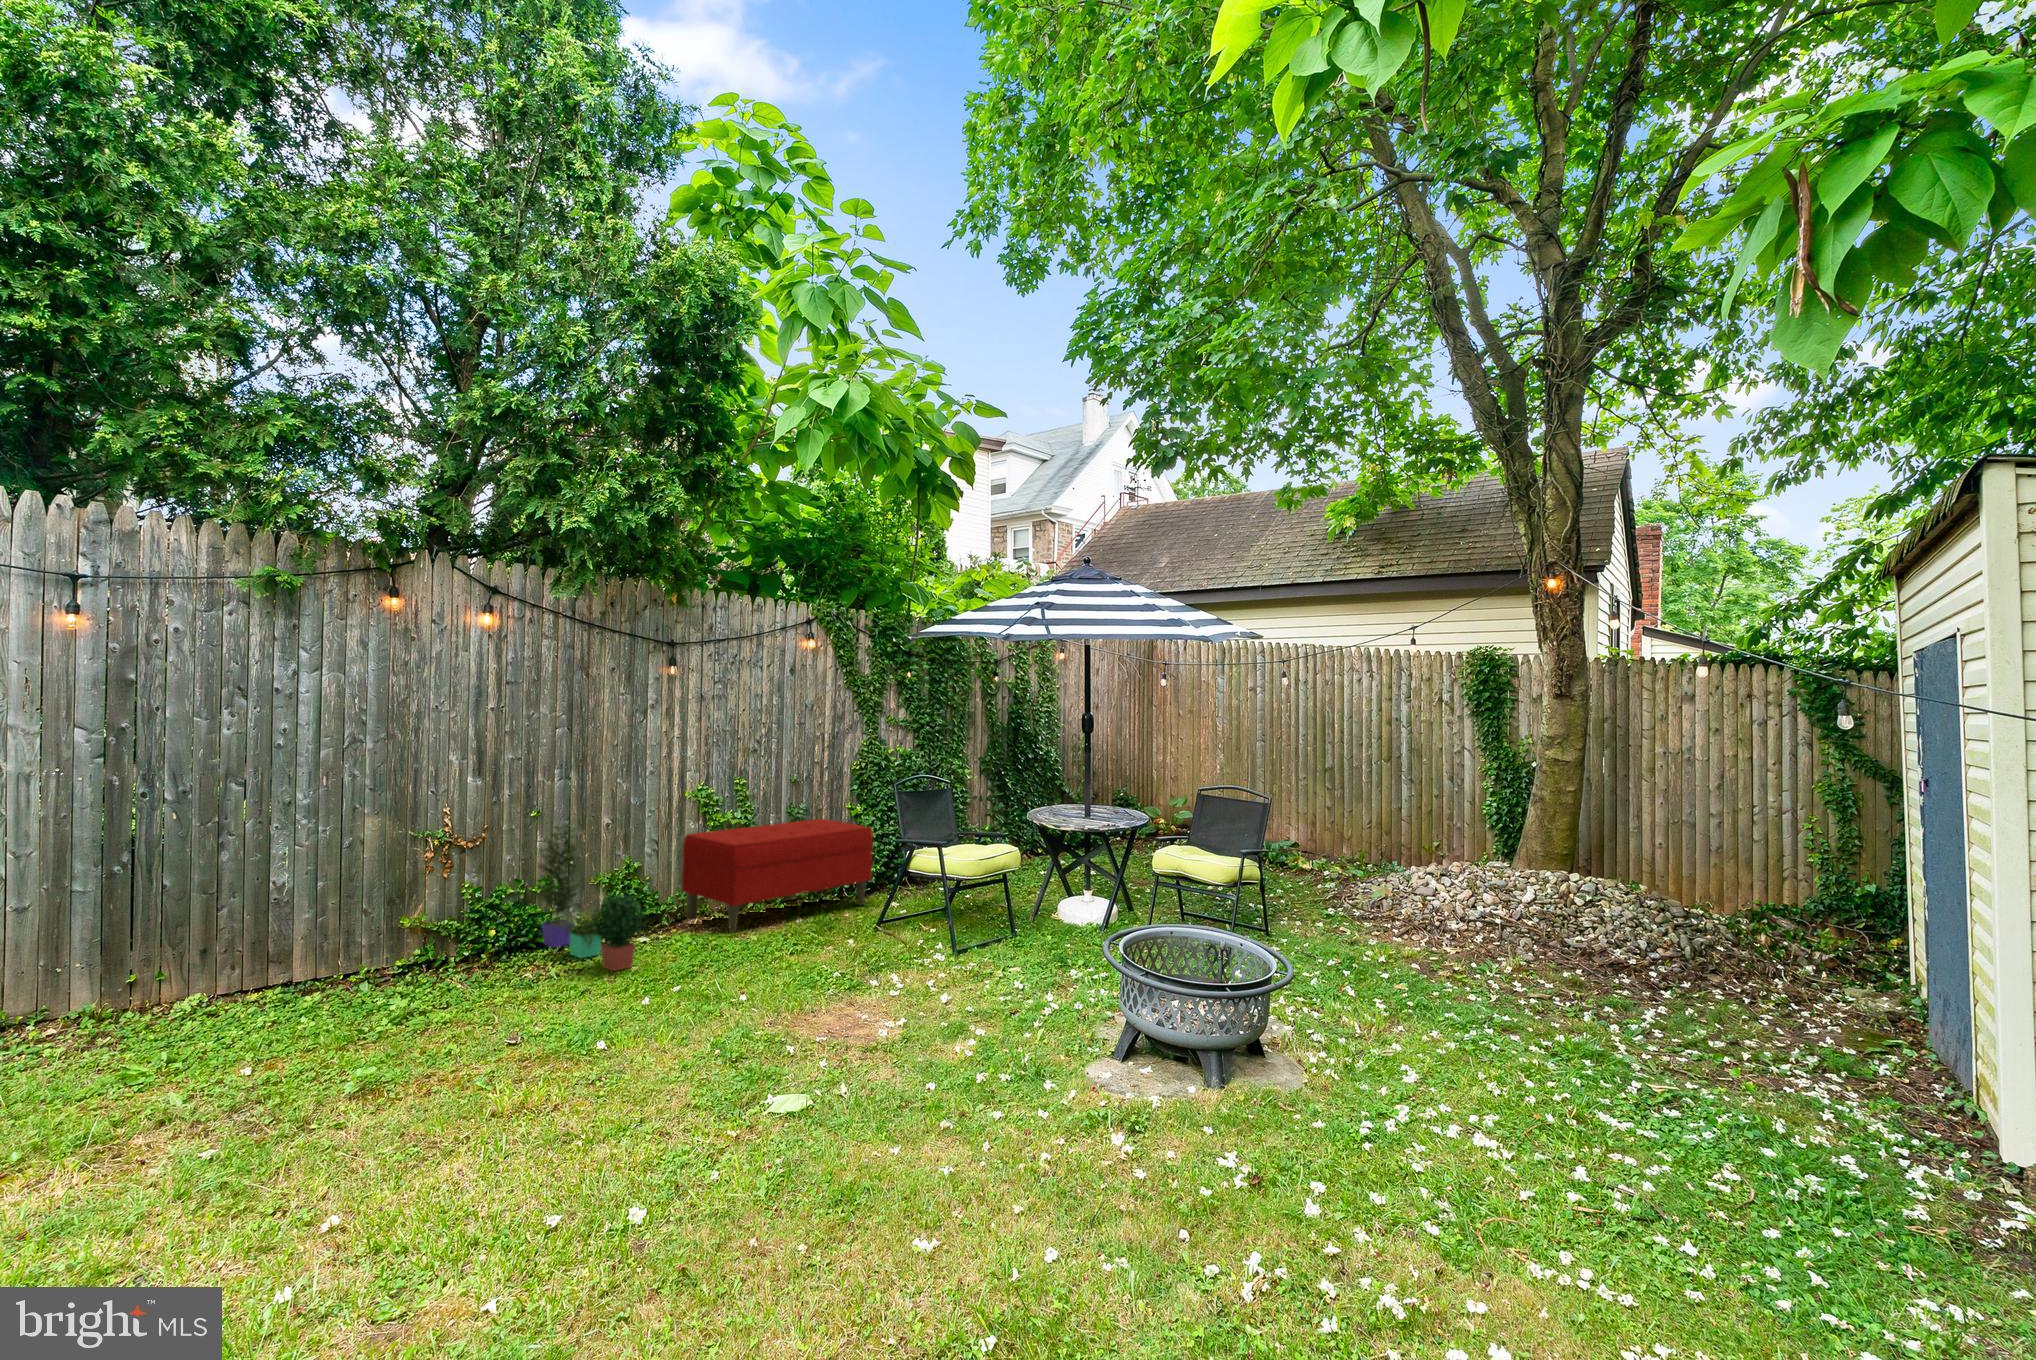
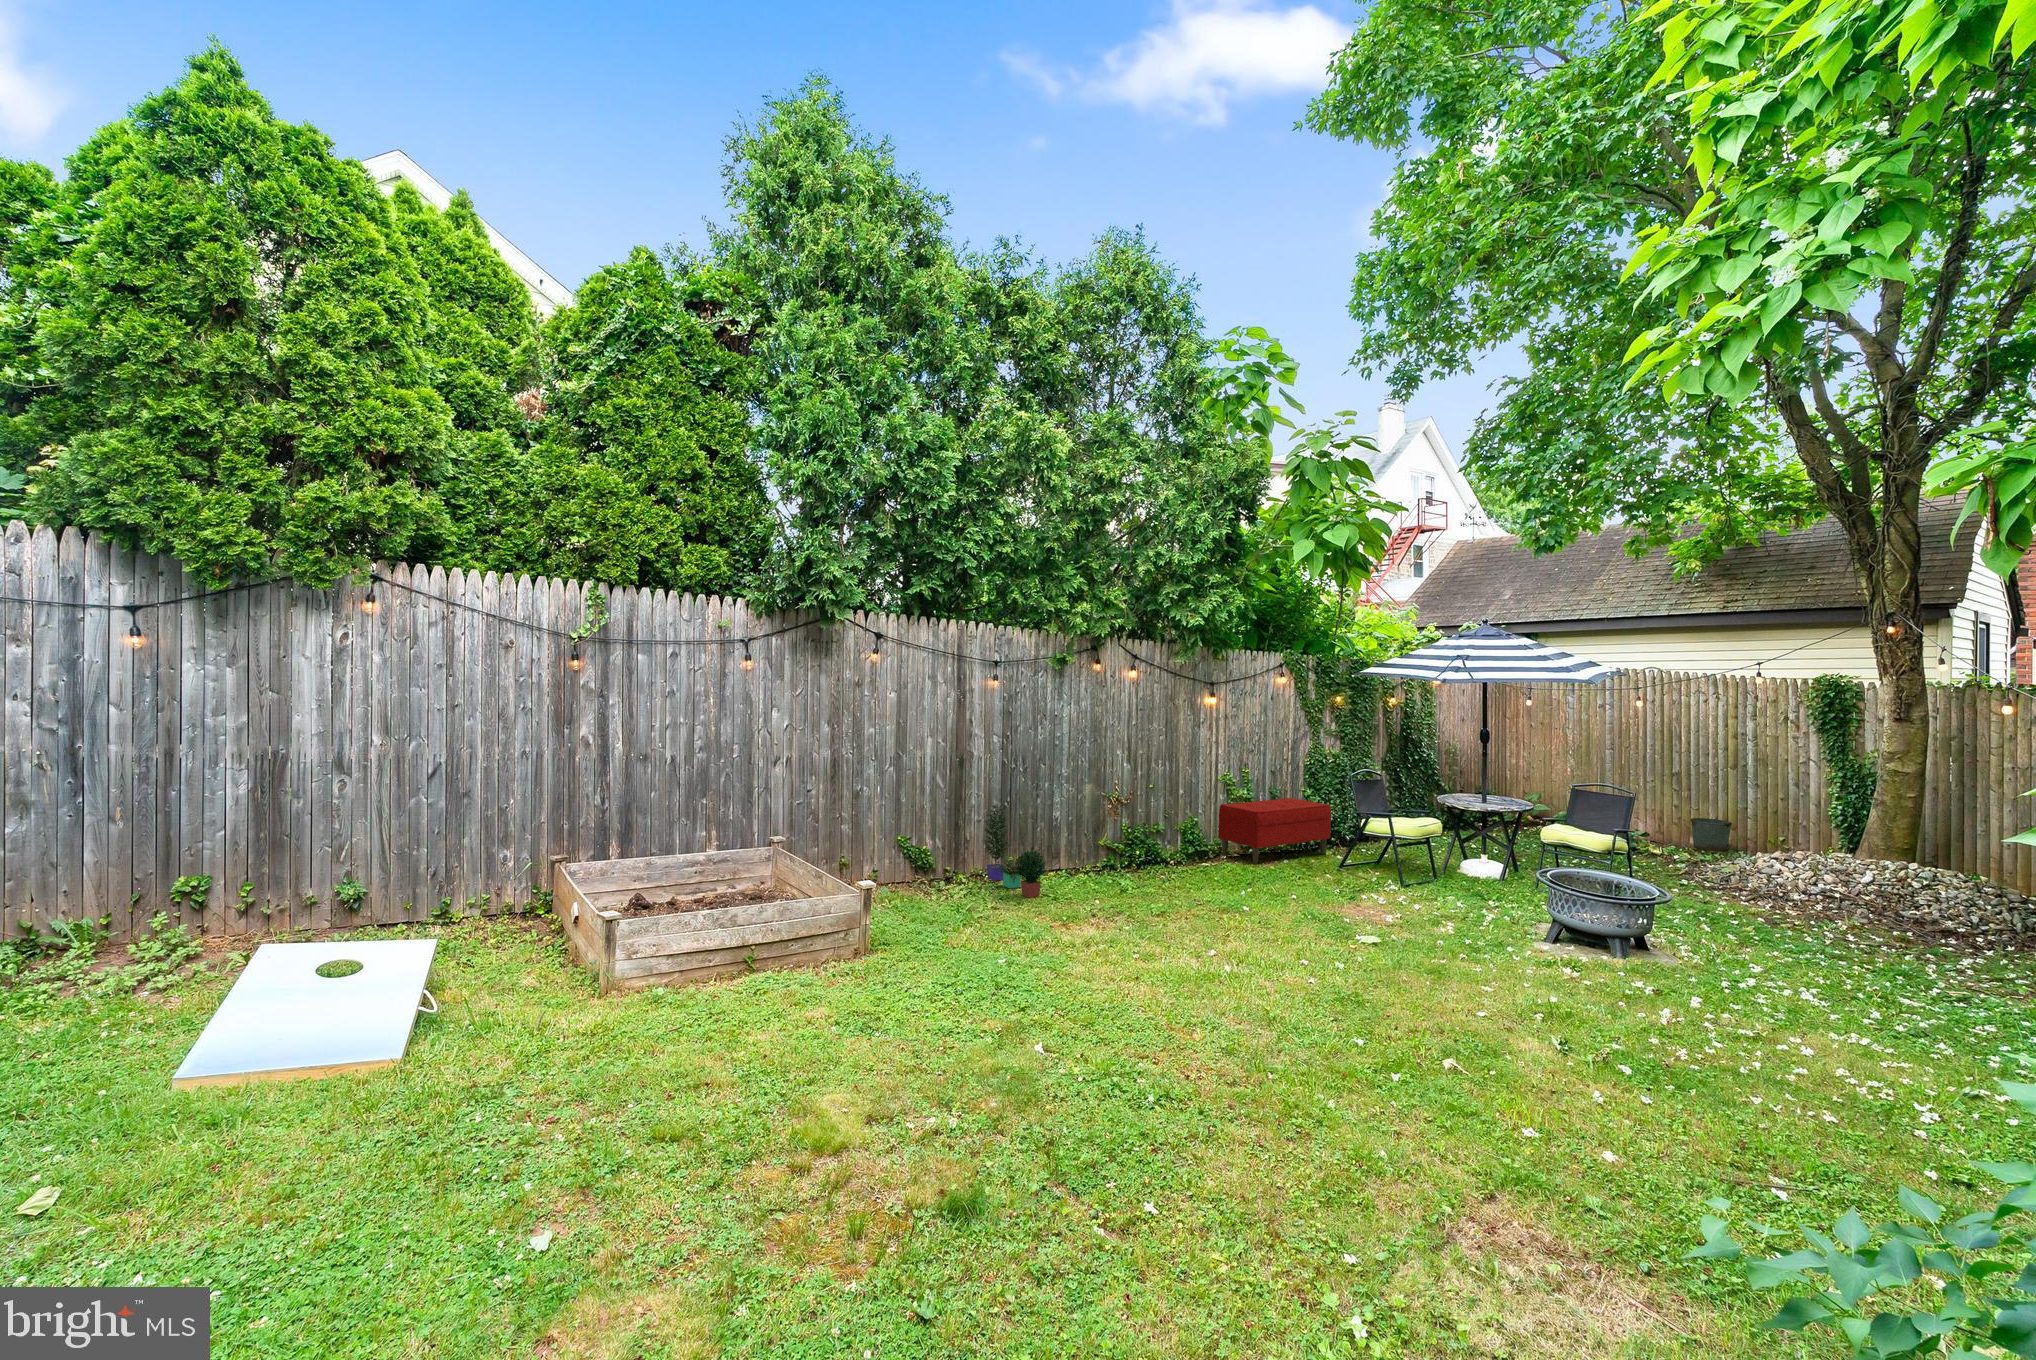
bucket: none [1341,824,1386,865] -> present [1690,818,1732,851]
potted plant: present [539,825,644,971] -> present [984,805,1047,898]

